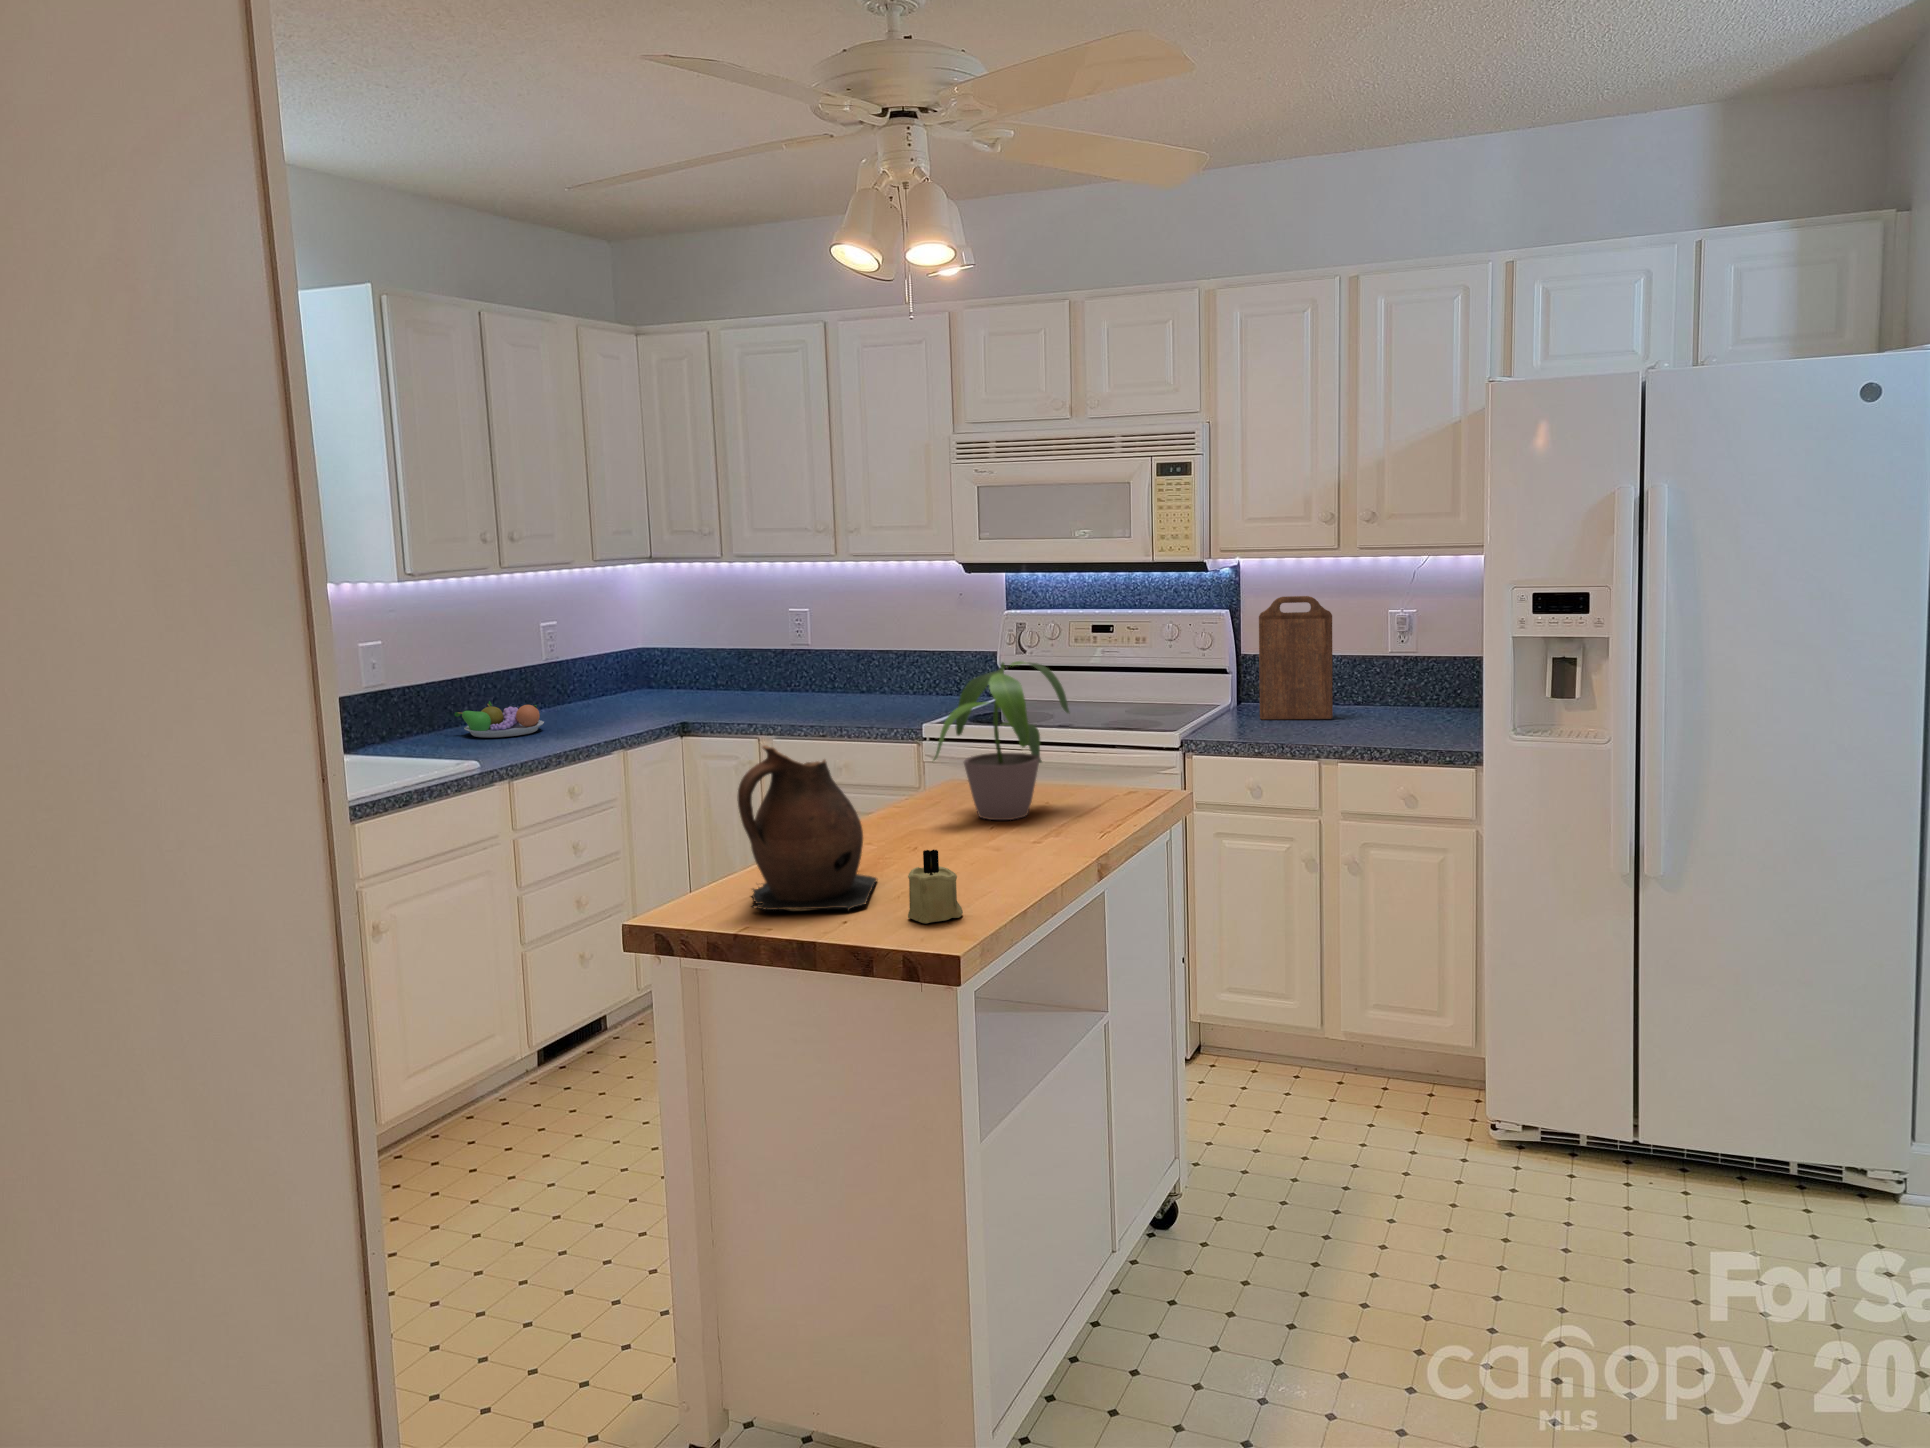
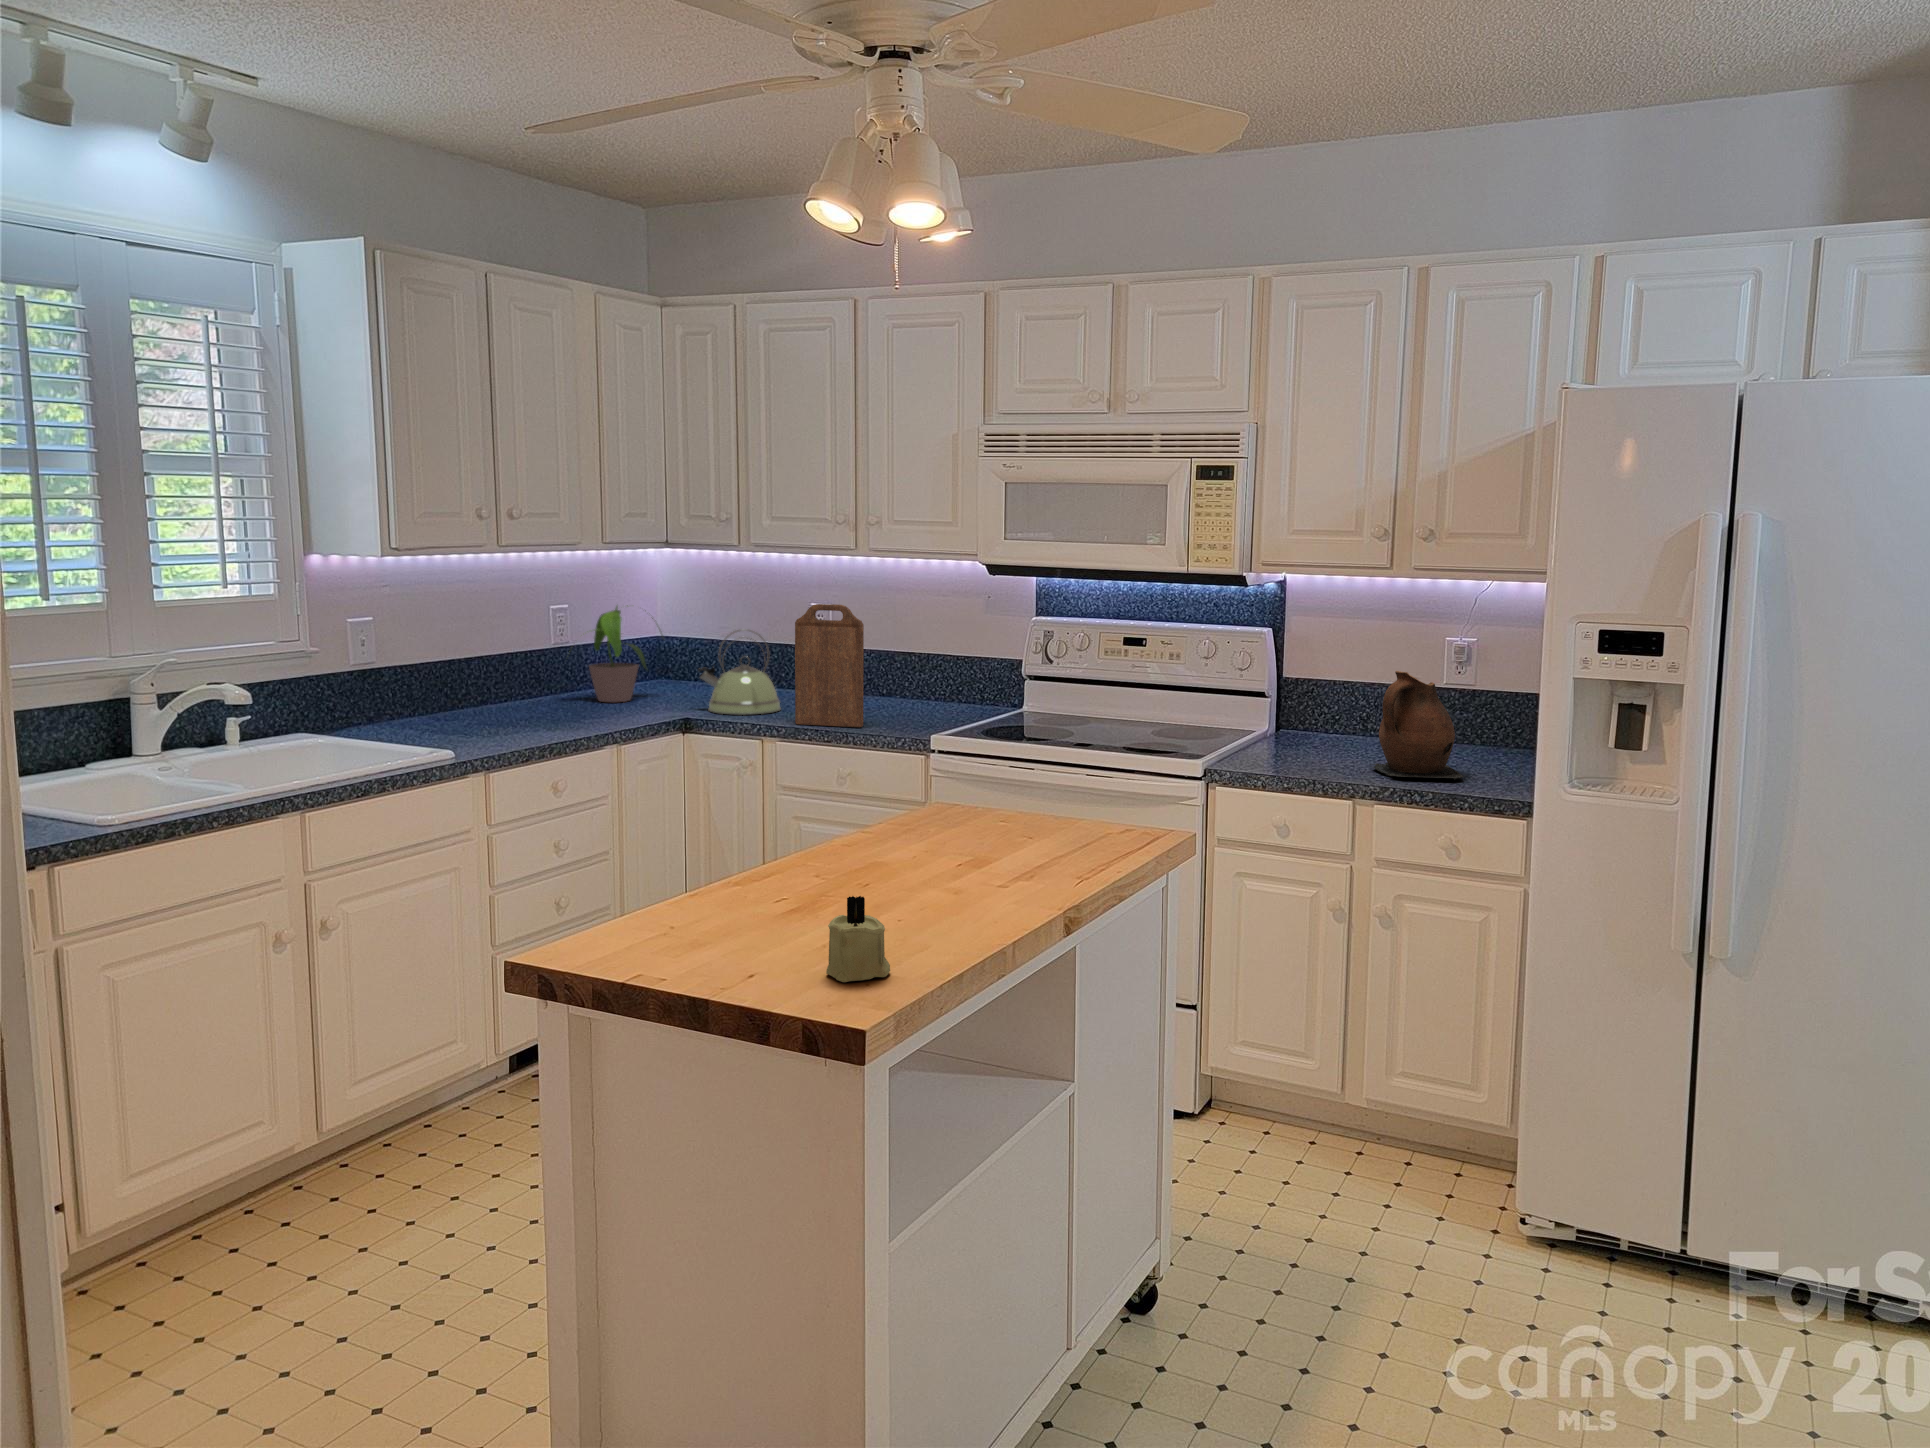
cutting board: present [1259,596,1333,720] -> present [795,604,864,727]
kettle: none [691,636,771,717] -> present [699,629,781,715]
potted plant: present [933,661,1069,820] -> present [589,606,653,702]
fruit bowl: present [455,701,544,737] -> none [445,685,539,723]
ceramic pitcher: present [738,745,877,911] -> present [1374,671,1463,780]

